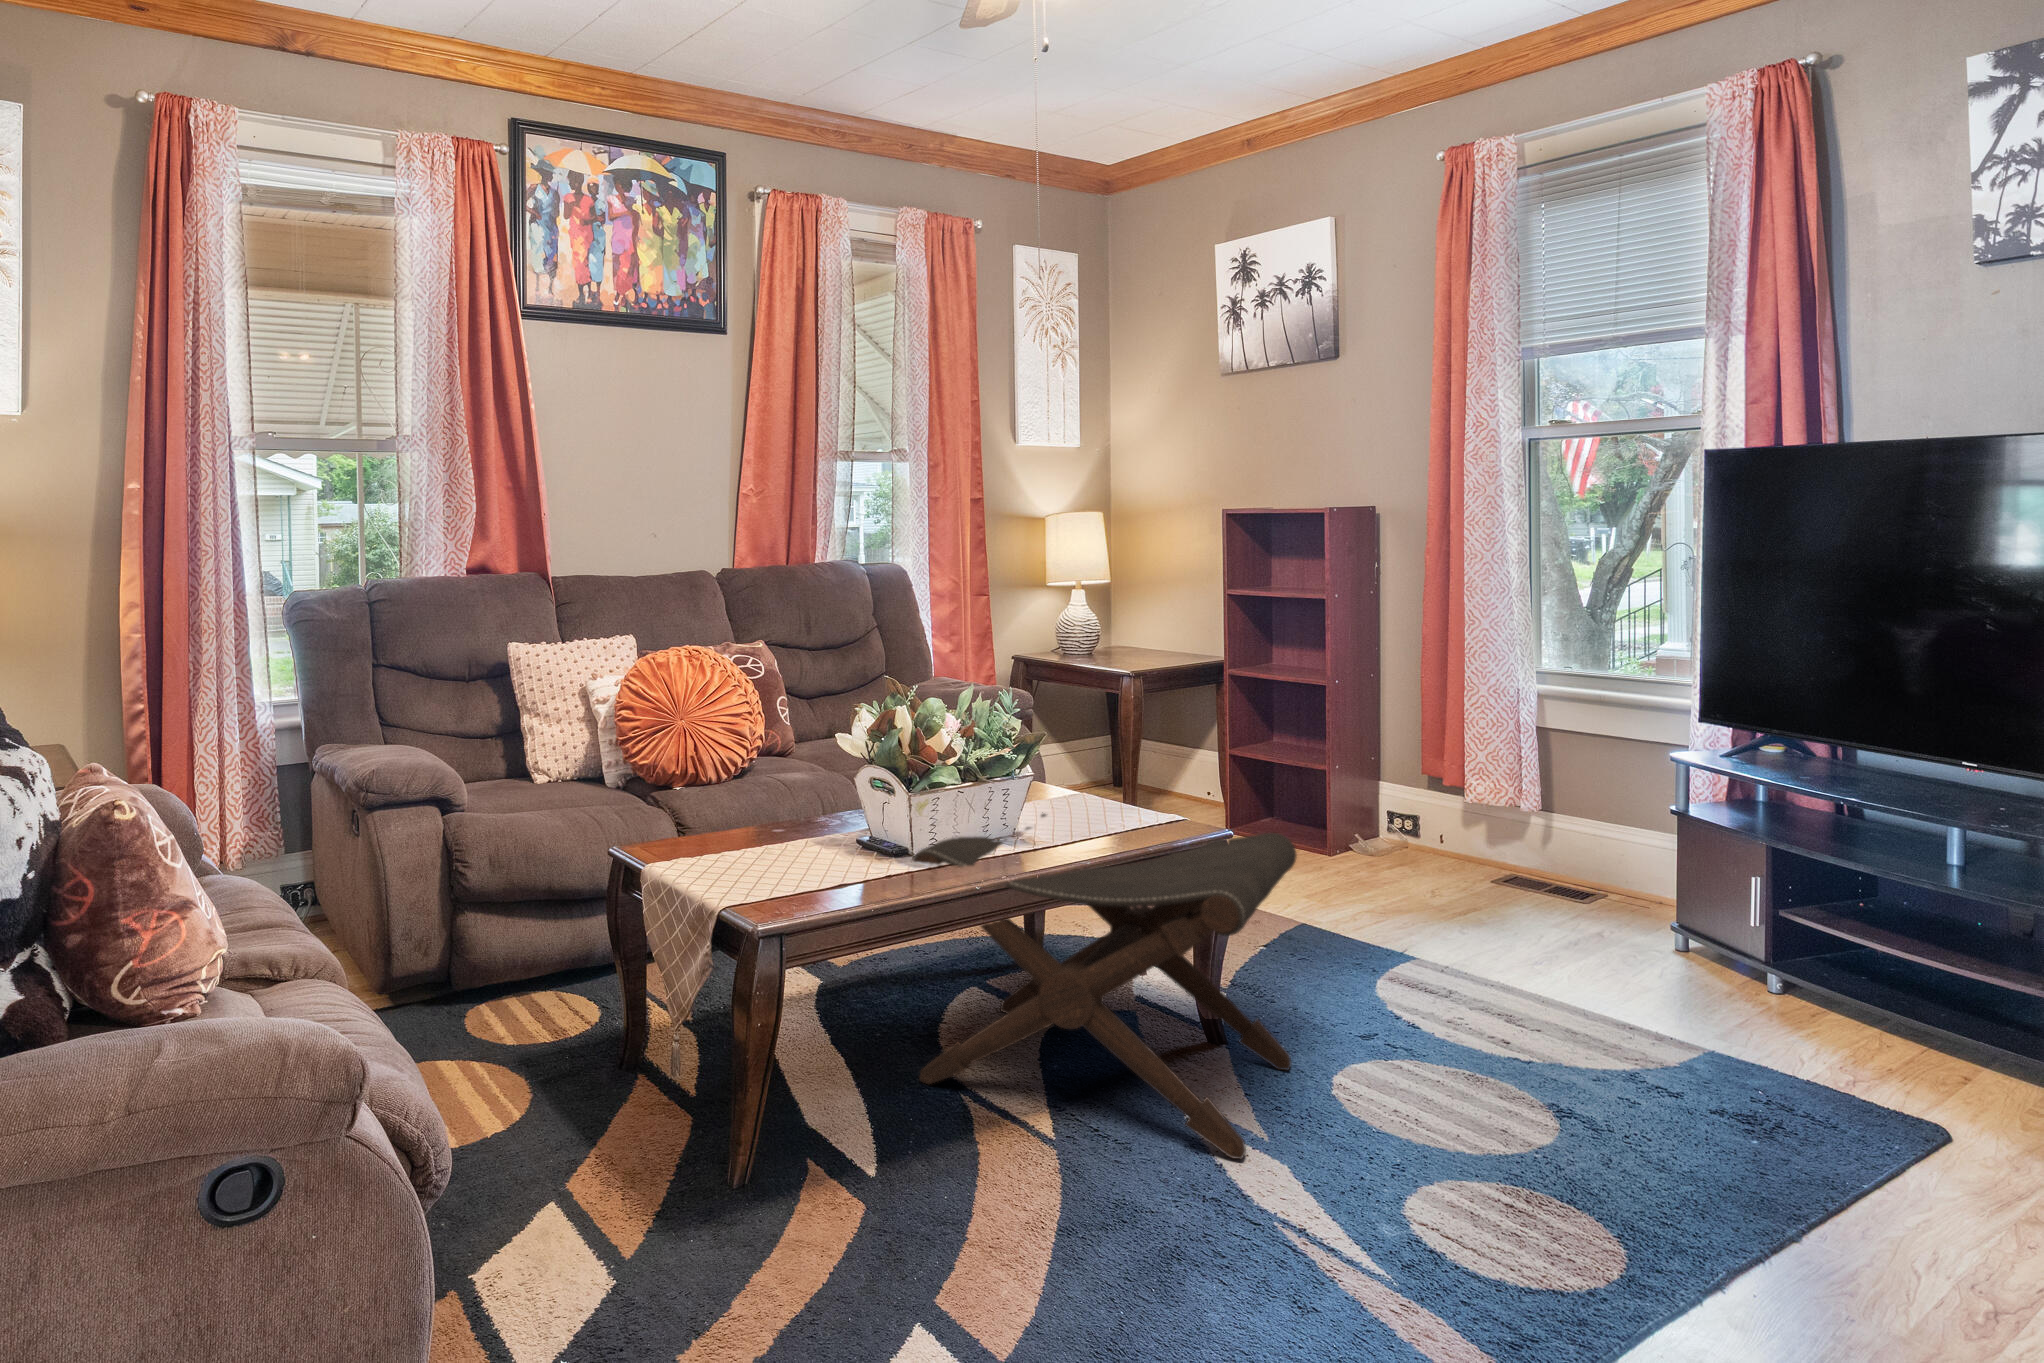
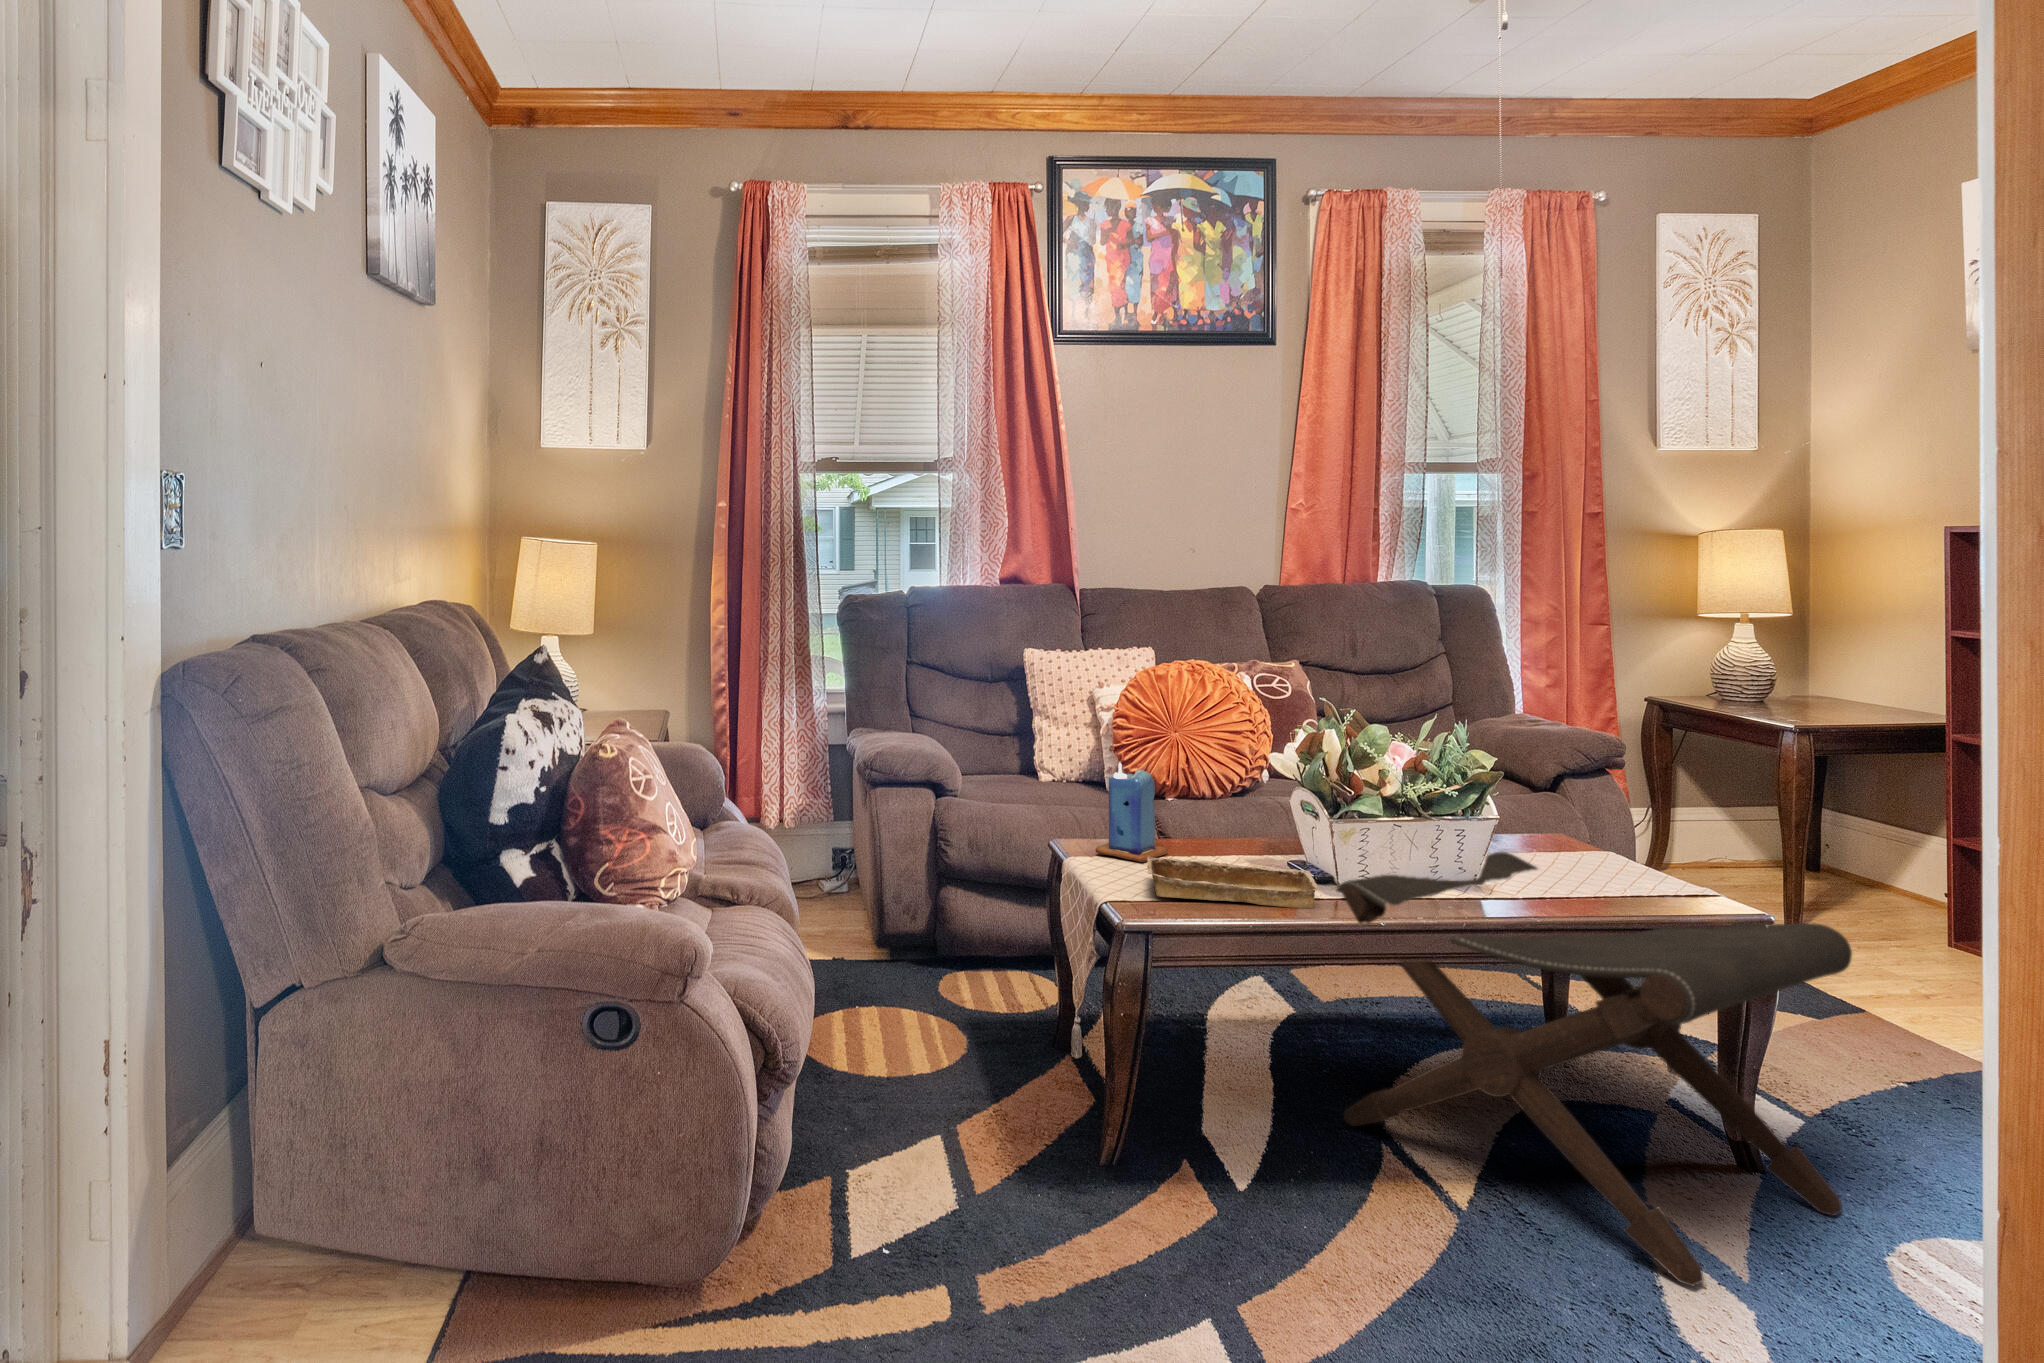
candle: none [667,756,735,858] -> present [1096,762,1168,862]
tray: none [740,844,918,892] -> present [1146,856,1319,908]

